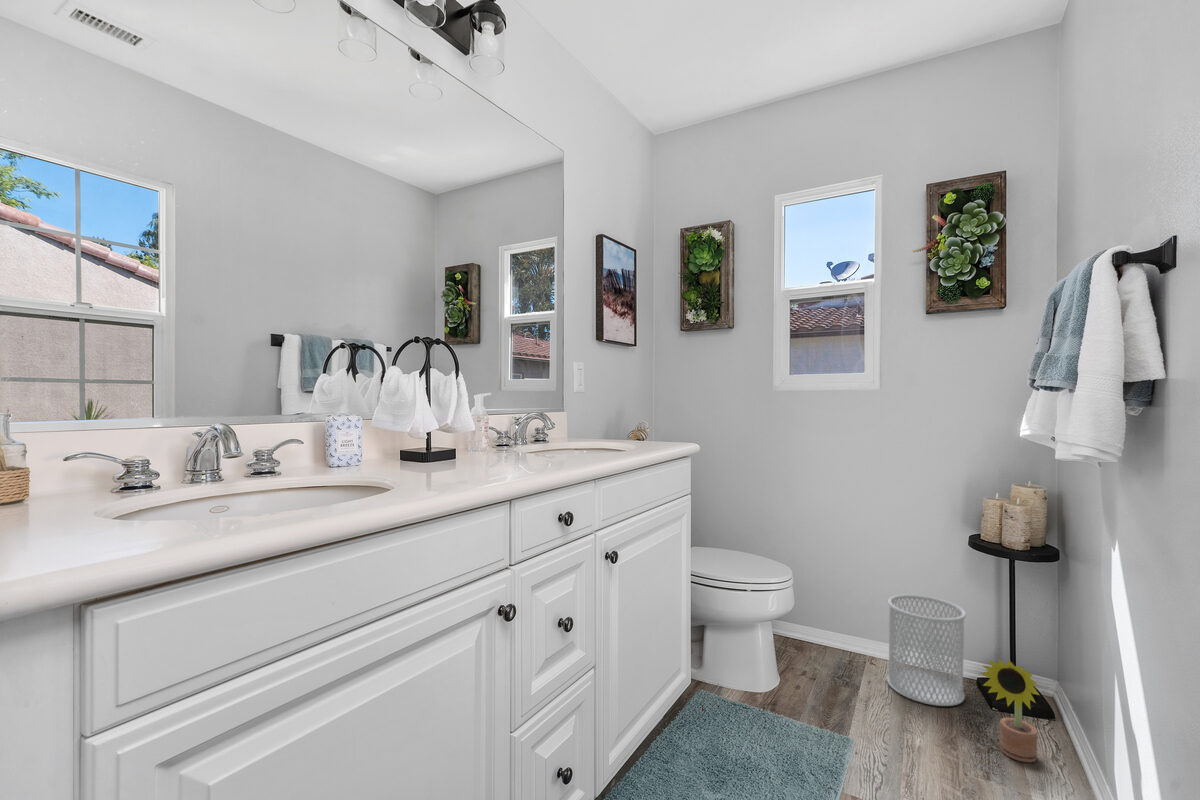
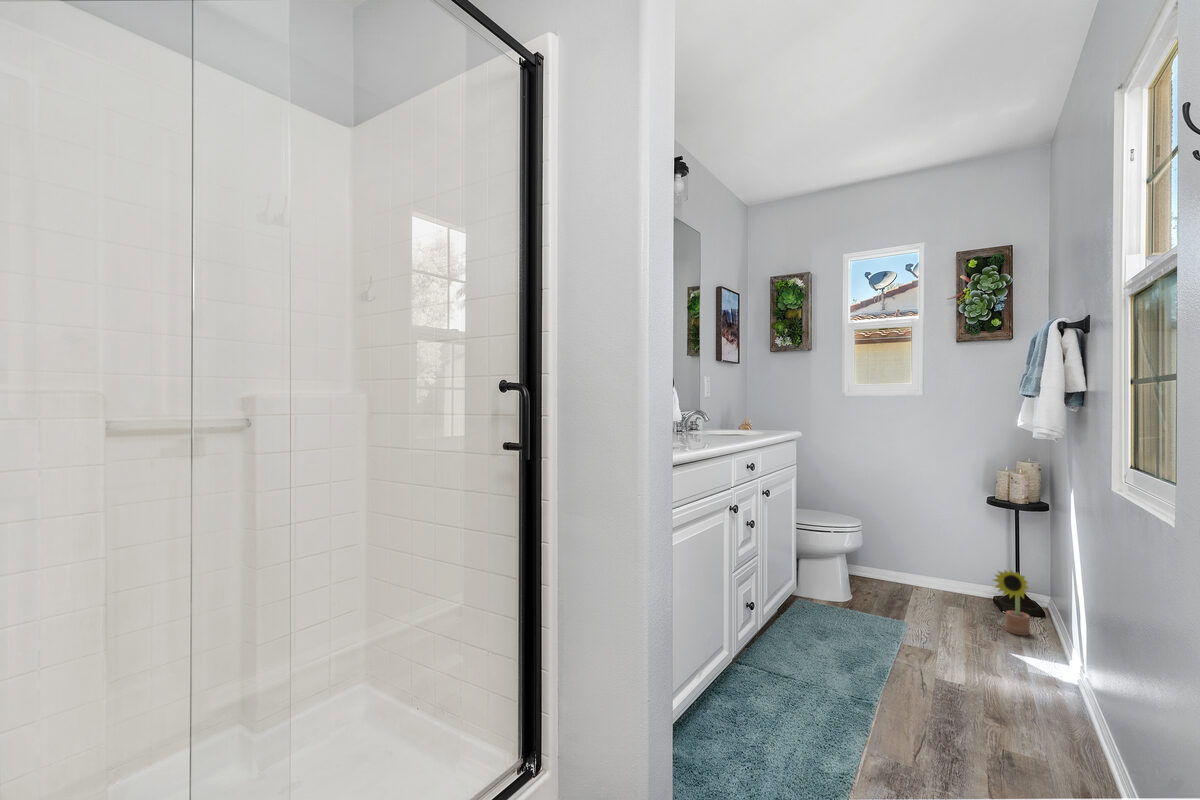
wastebasket: present [887,594,966,706] -> none [929,540,985,611]

